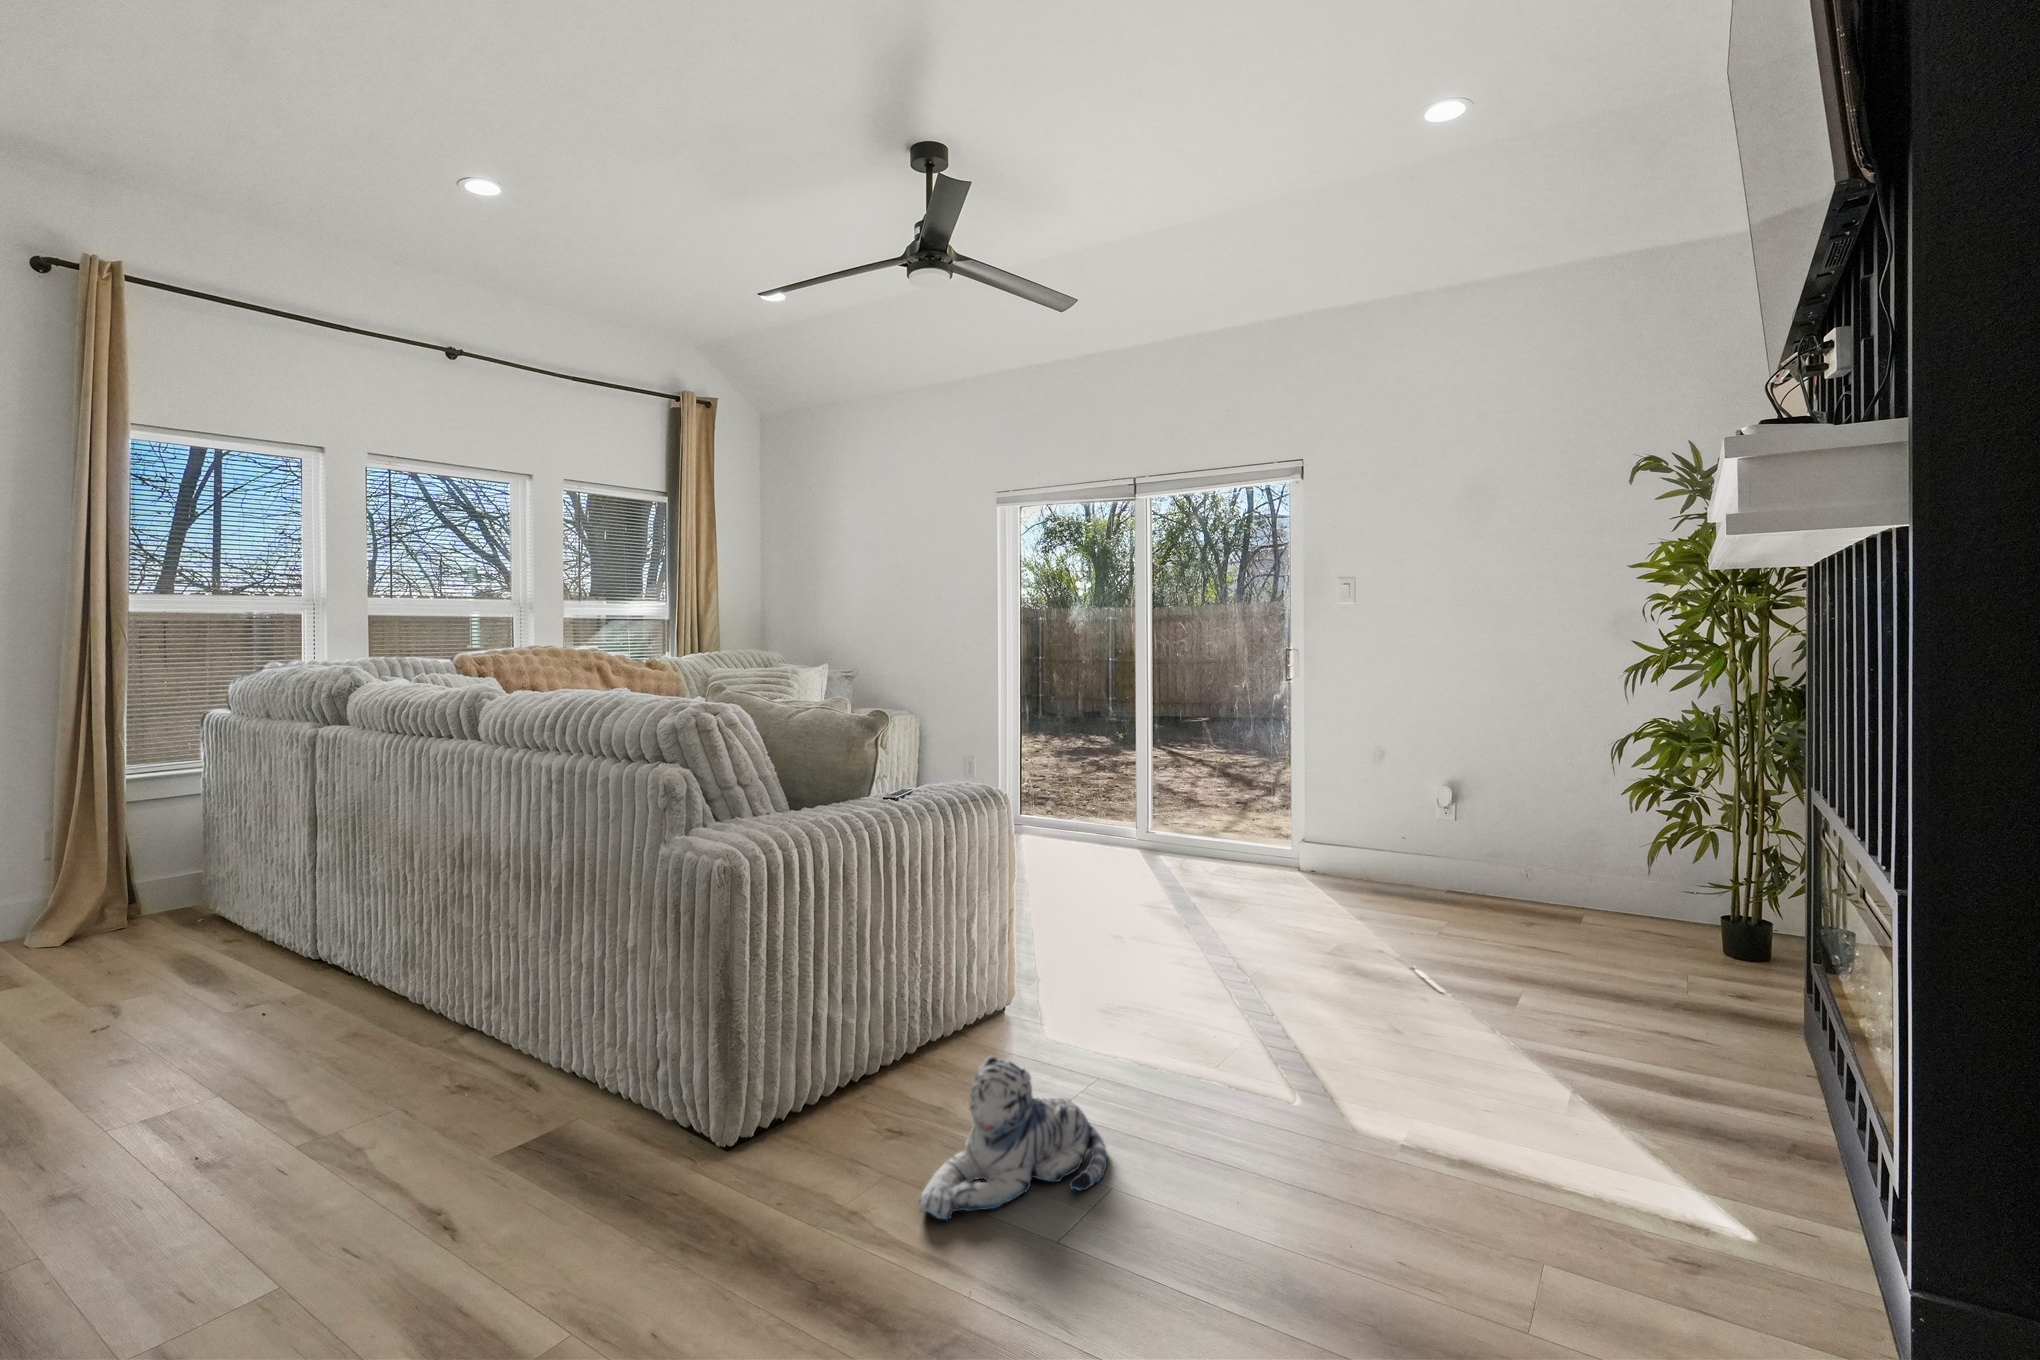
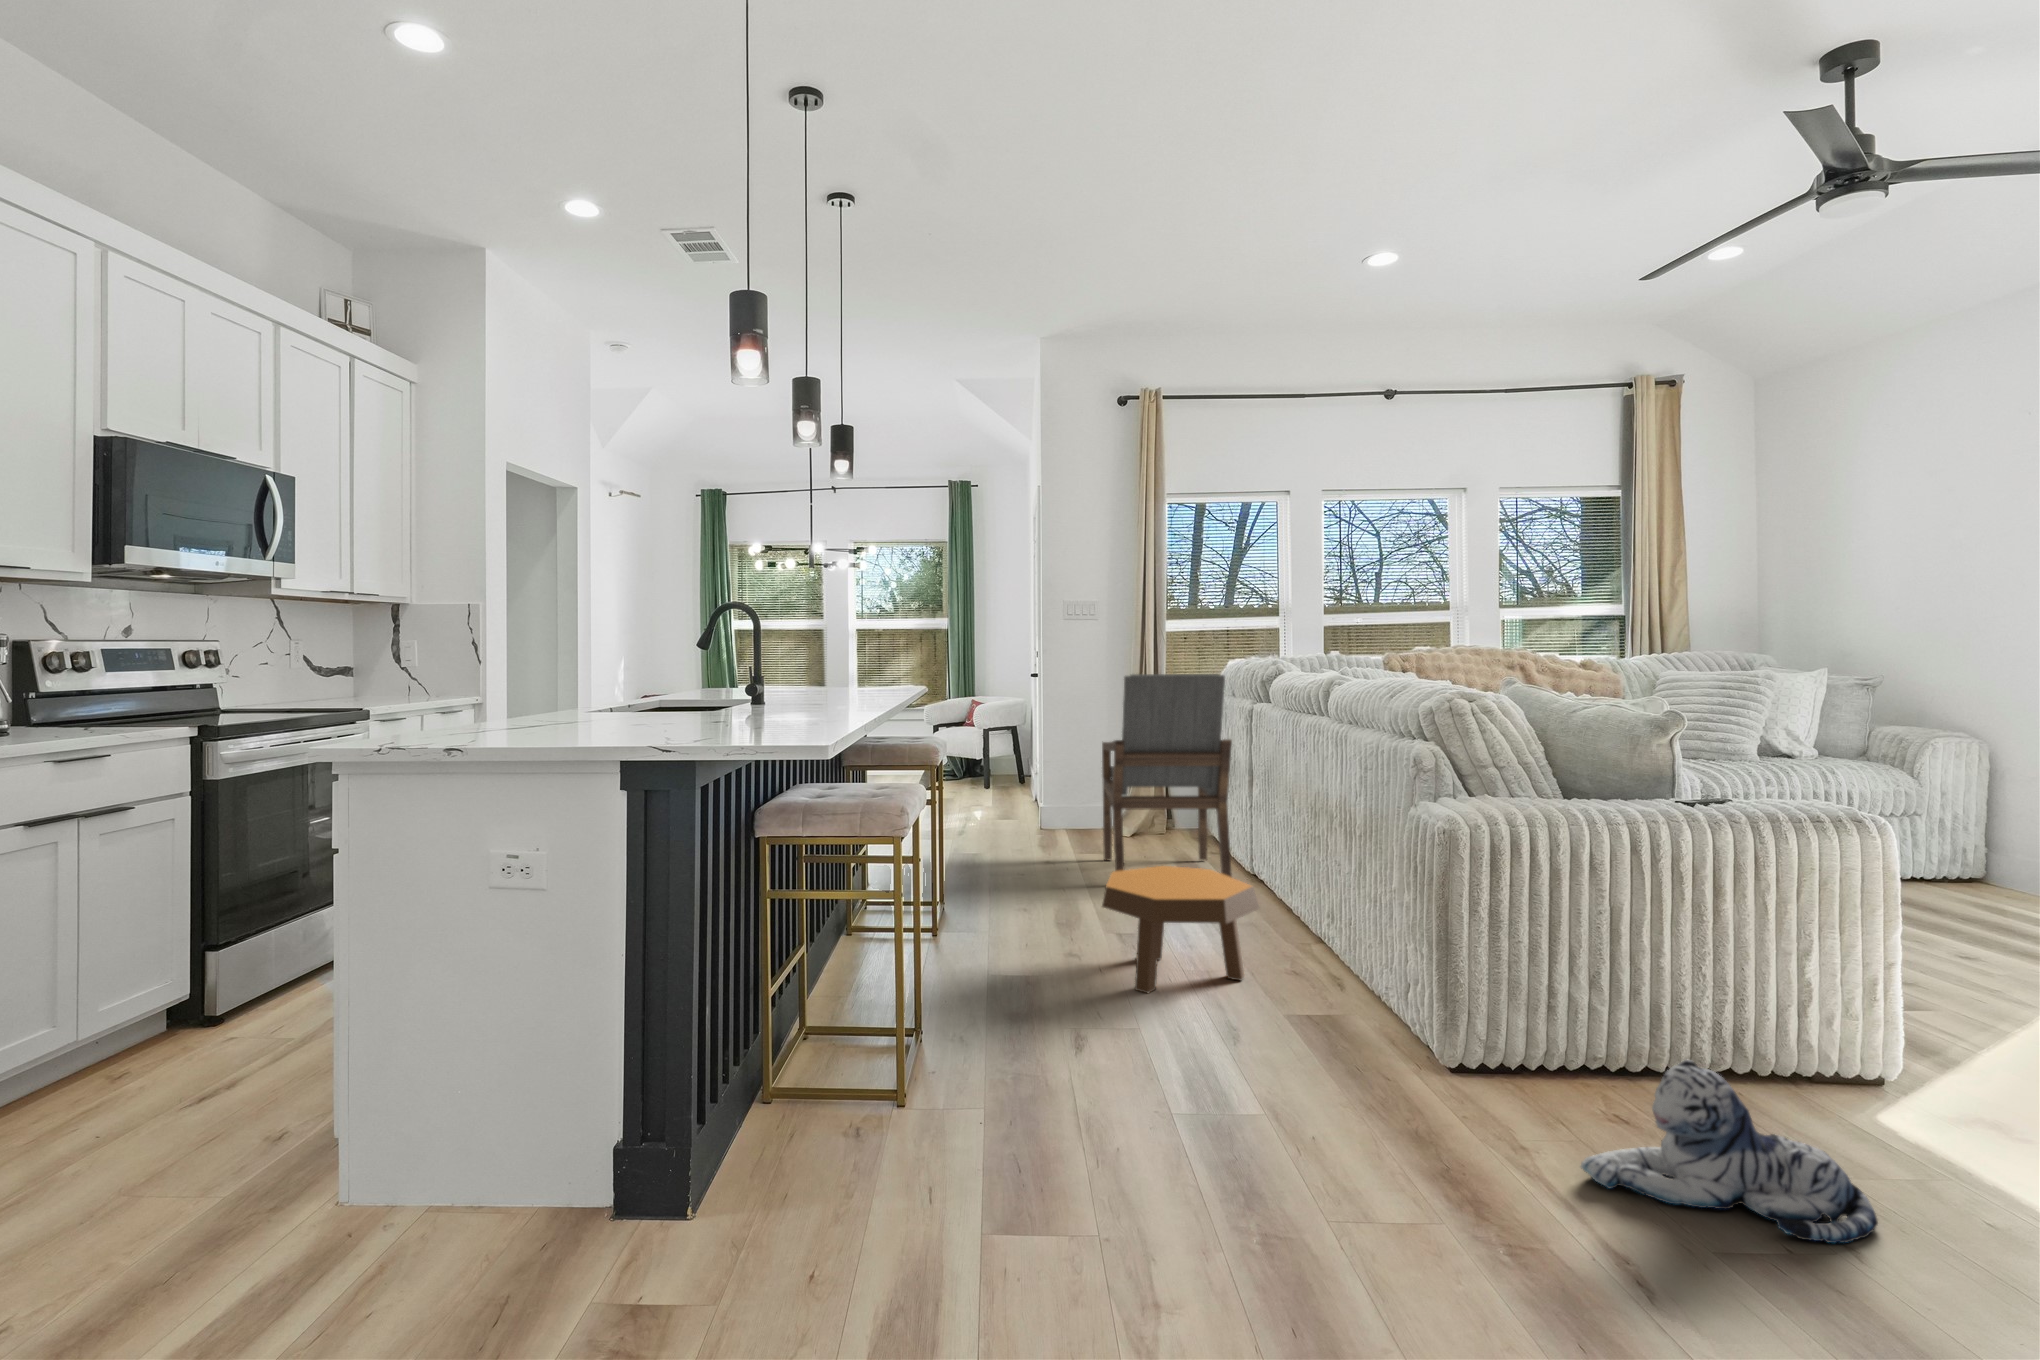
armchair: none [30,688,297,1037] -> present [1102,674,1232,877]
footstool: none [153,978,428,1216] -> present [1102,866,1259,993]

